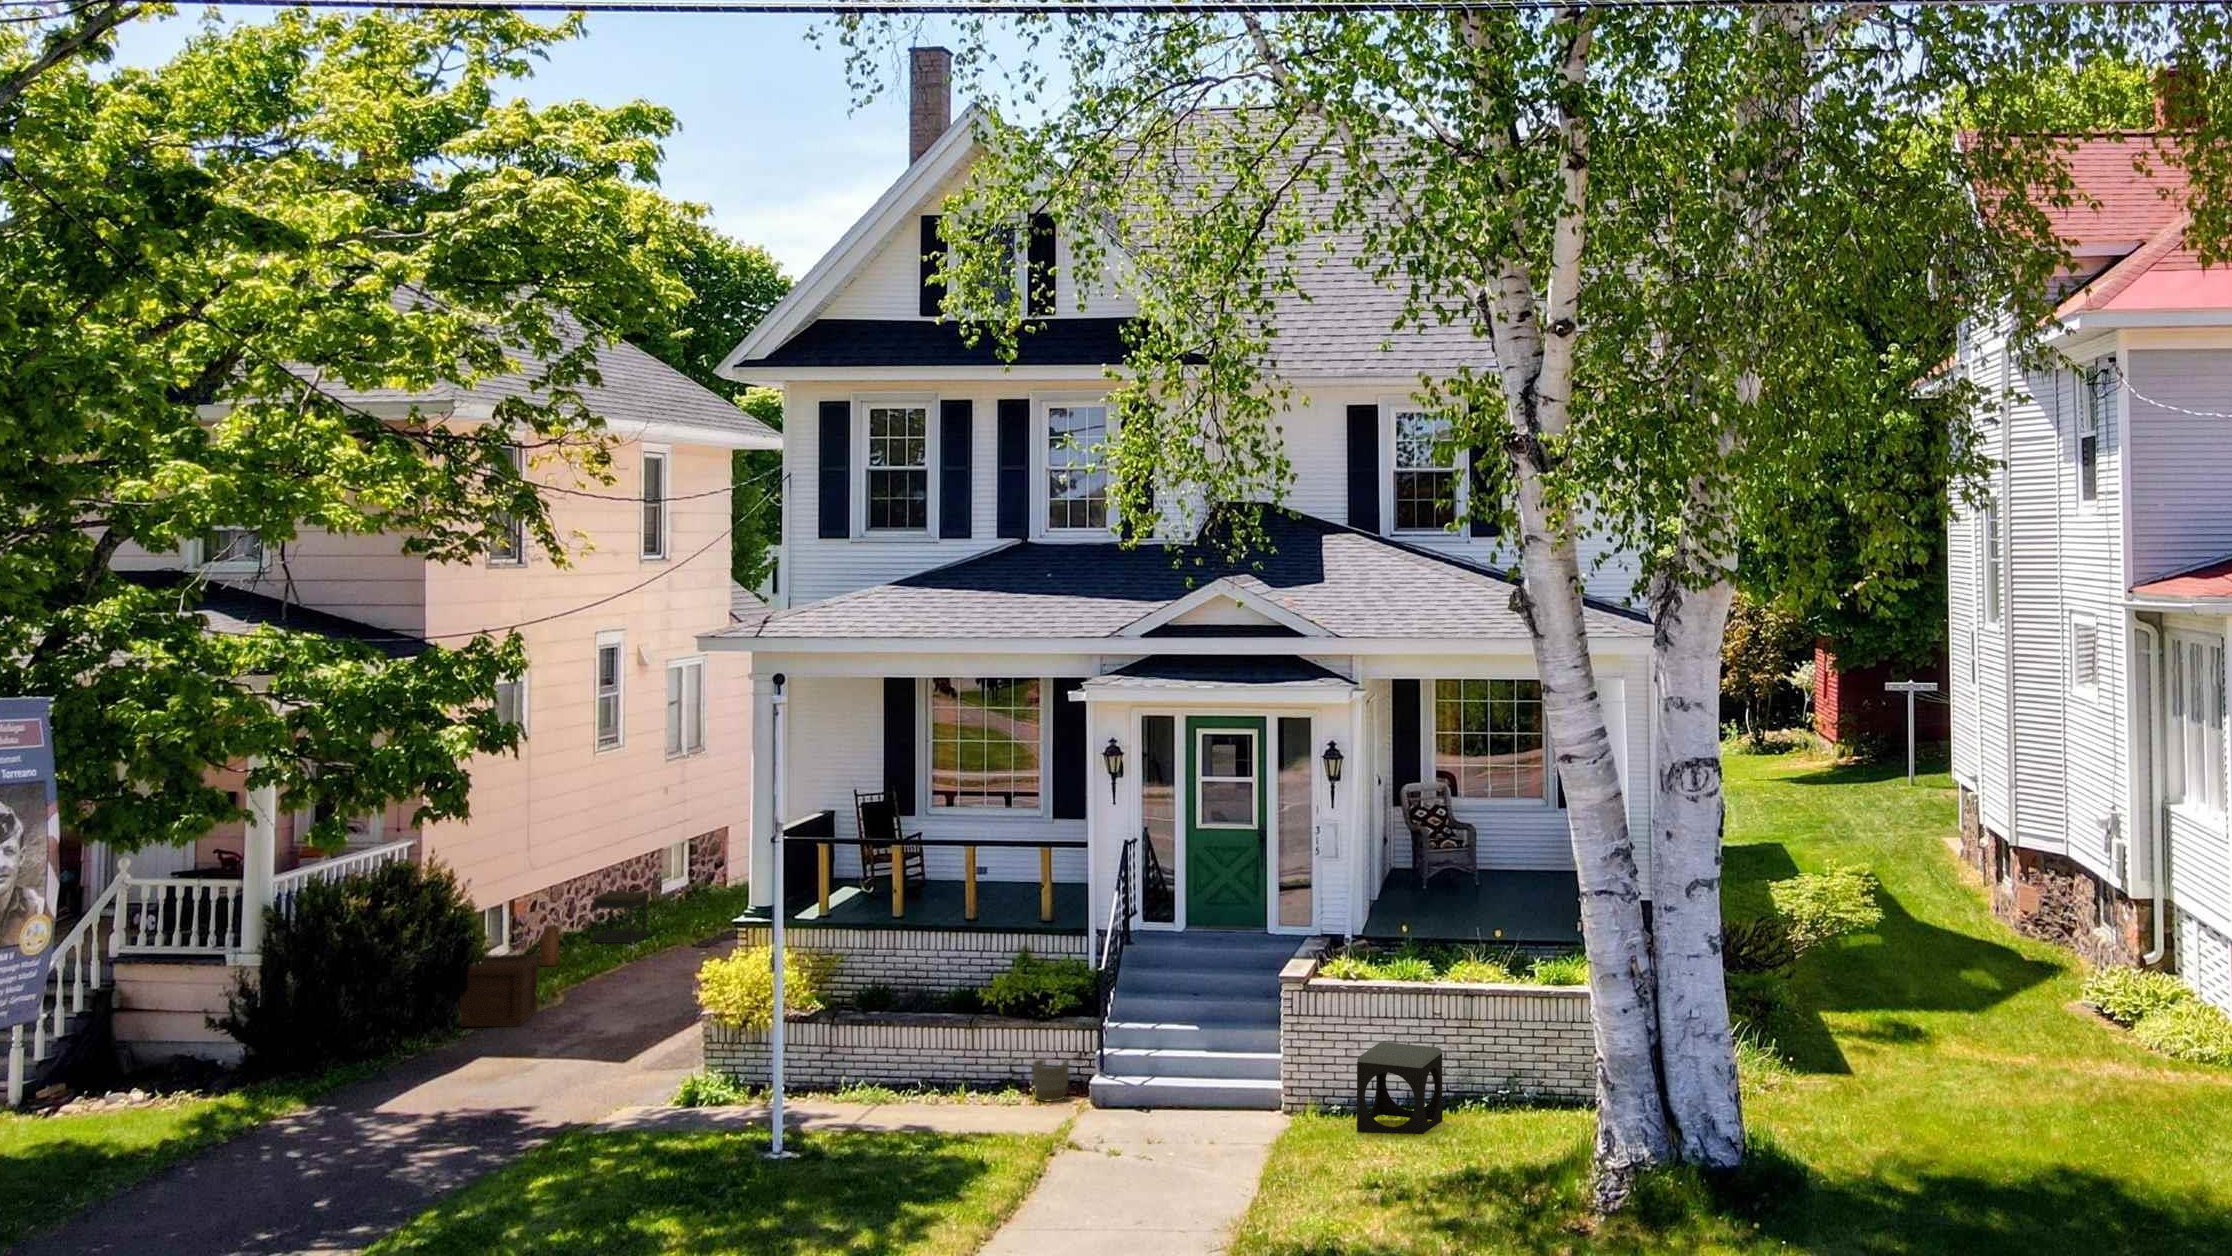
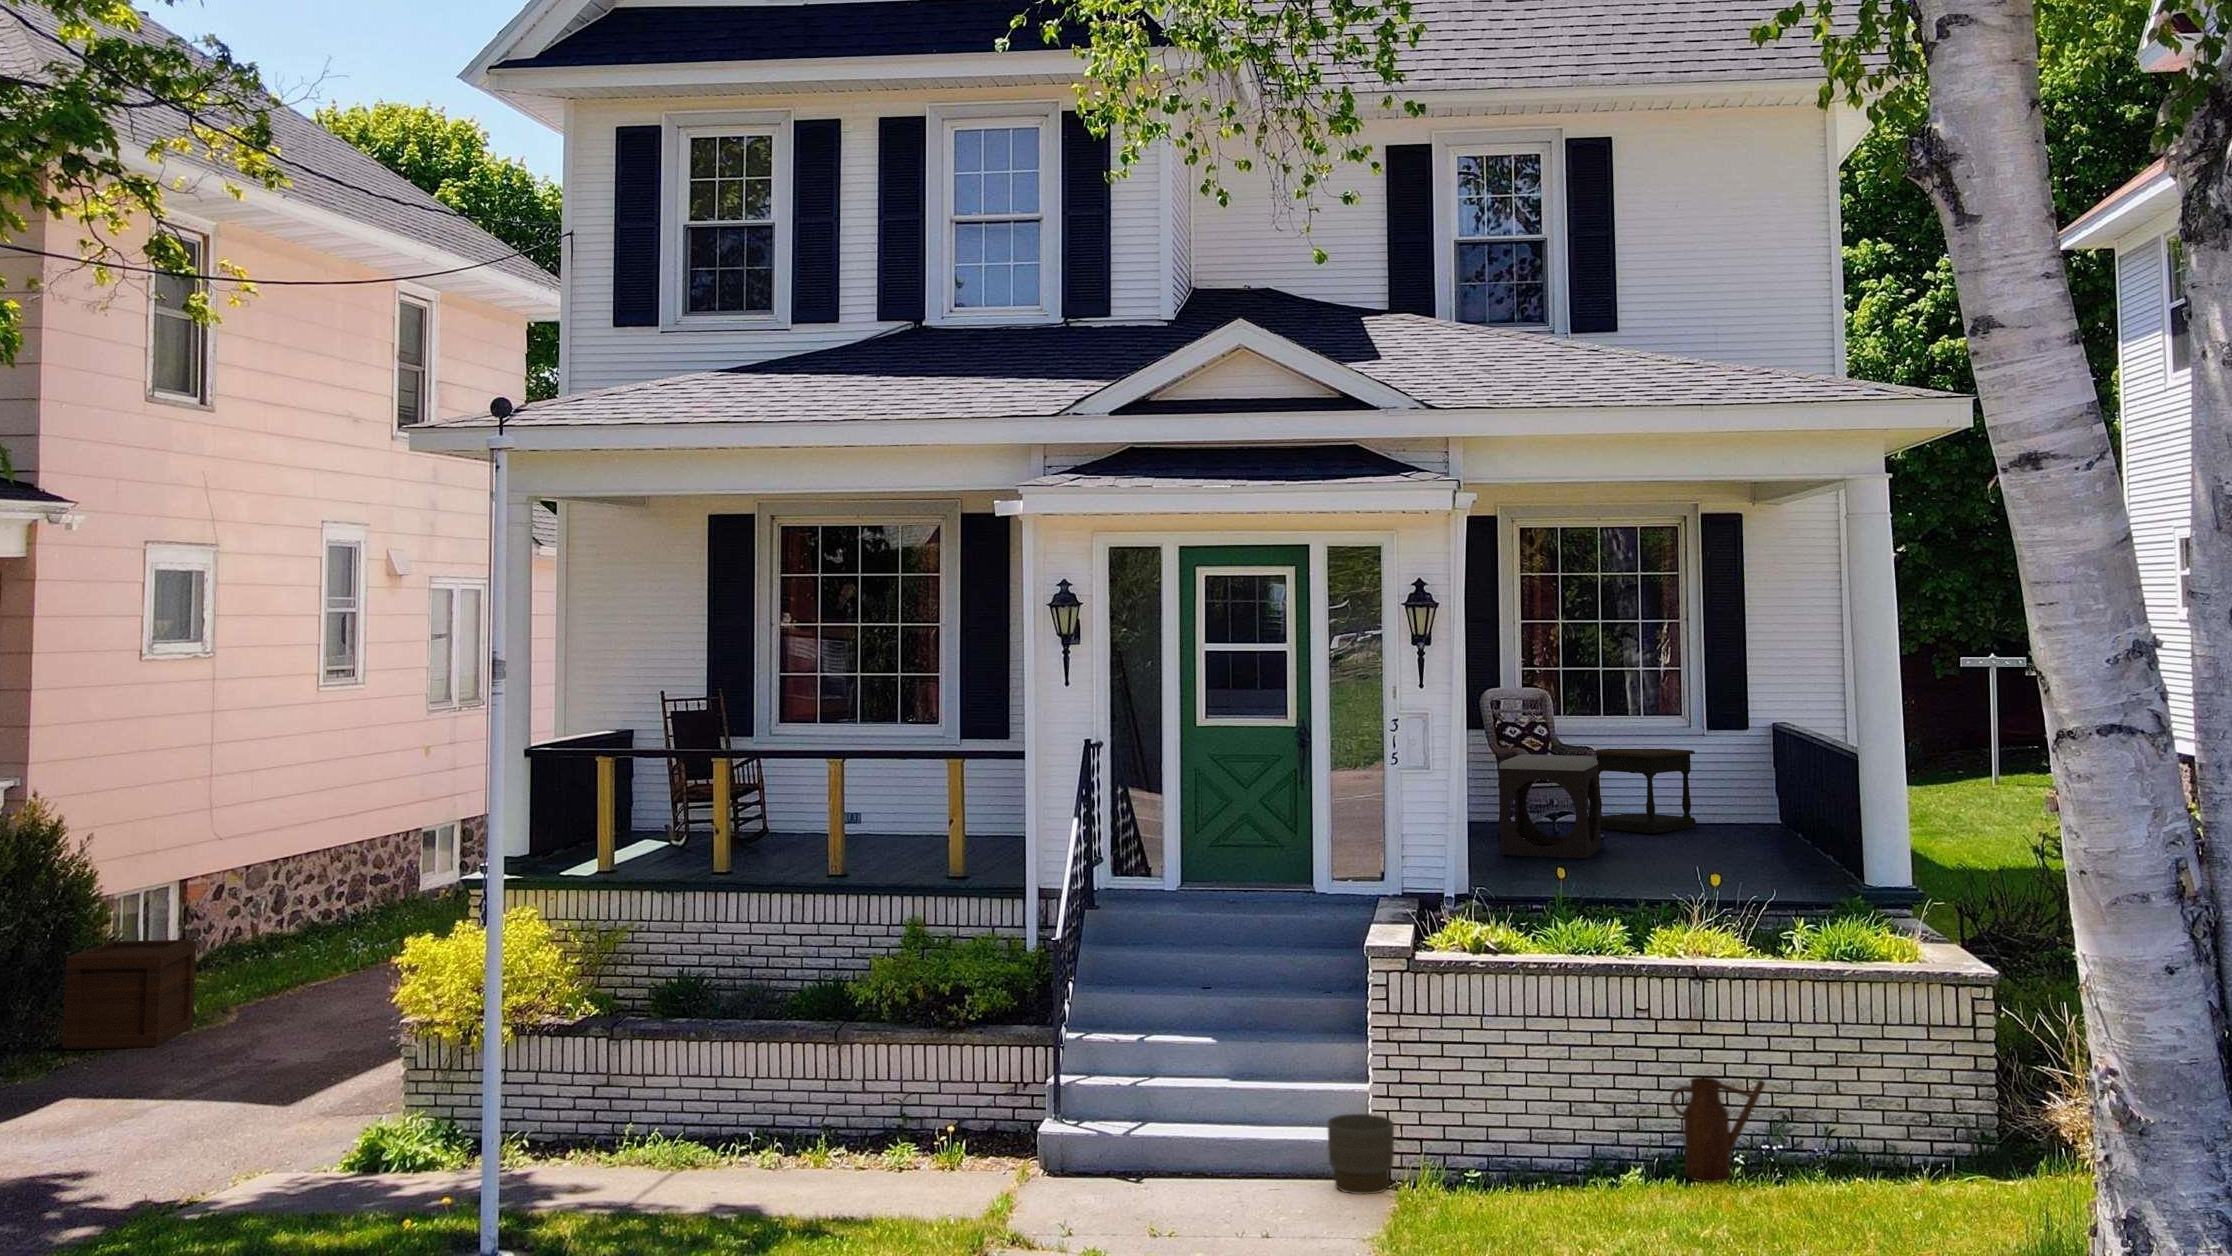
side table: present [590,891,649,943] -> present [1595,749,1696,833]
watering can: present [539,922,563,966] -> present [1670,1077,1765,1182]
footstool: present [1357,1042,1442,1134] -> present [1499,755,1601,858]
planter: present [1032,1059,1069,1102] -> present [1327,1114,1394,1194]

